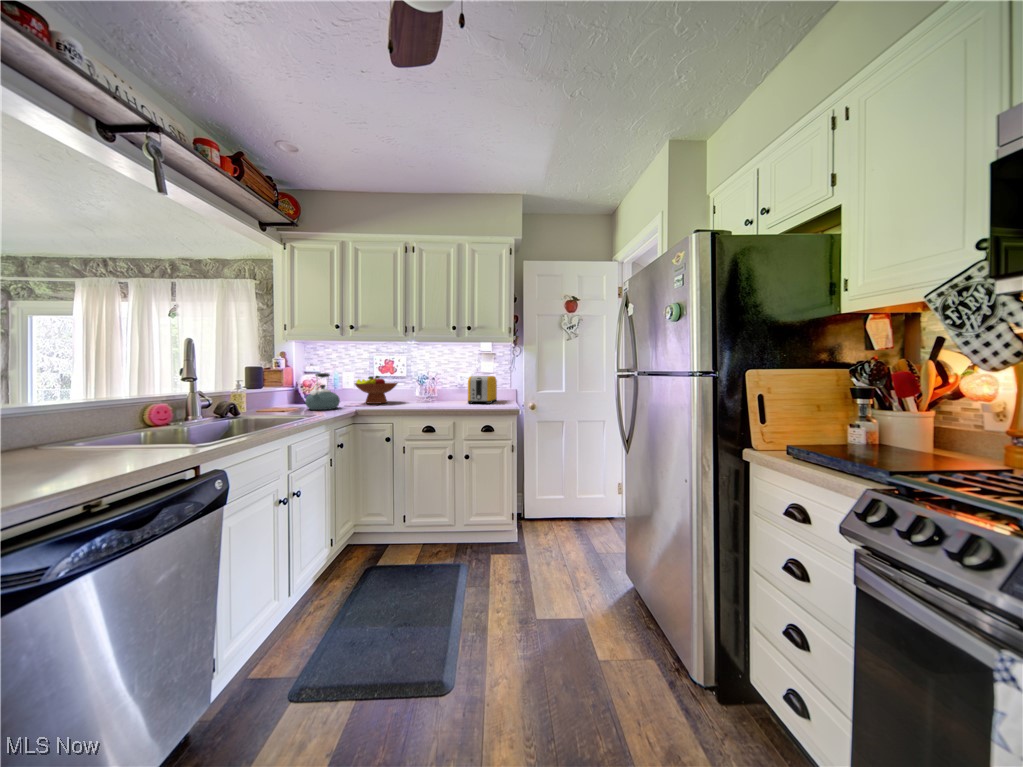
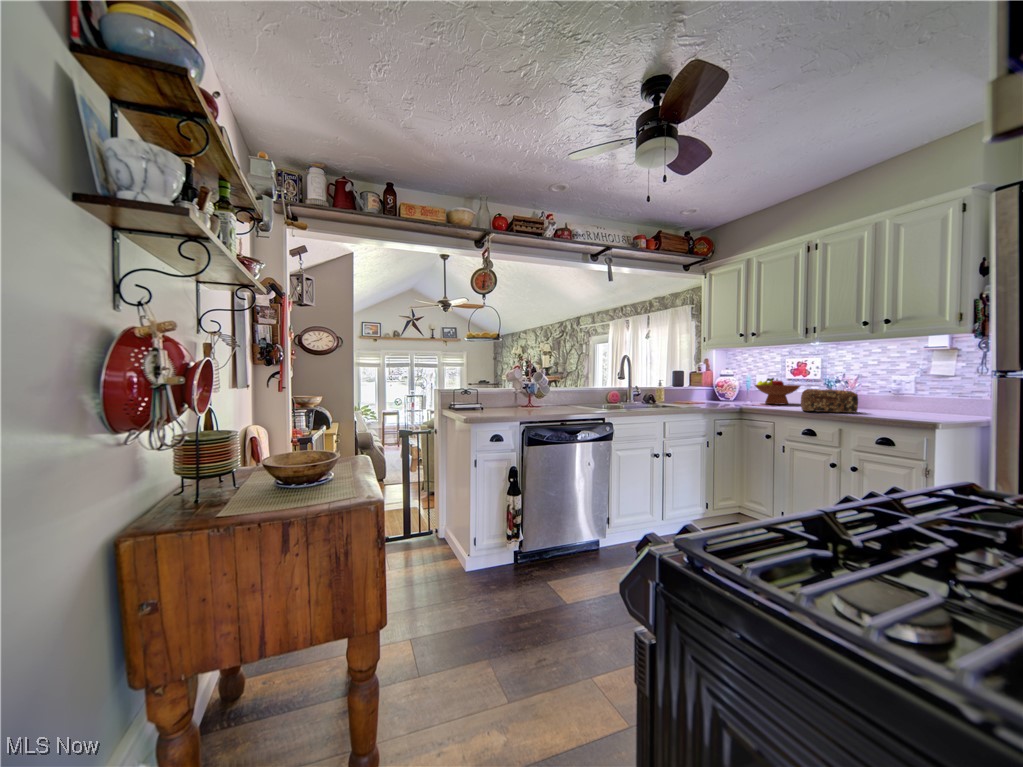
kettle: present [305,373,340,410] -> none [706,375,734,405]
toaster: present [468,376,497,404] -> none [882,379,947,413]
bread loaf: none [417,387,463,410] -> present [801,389,858,413]

